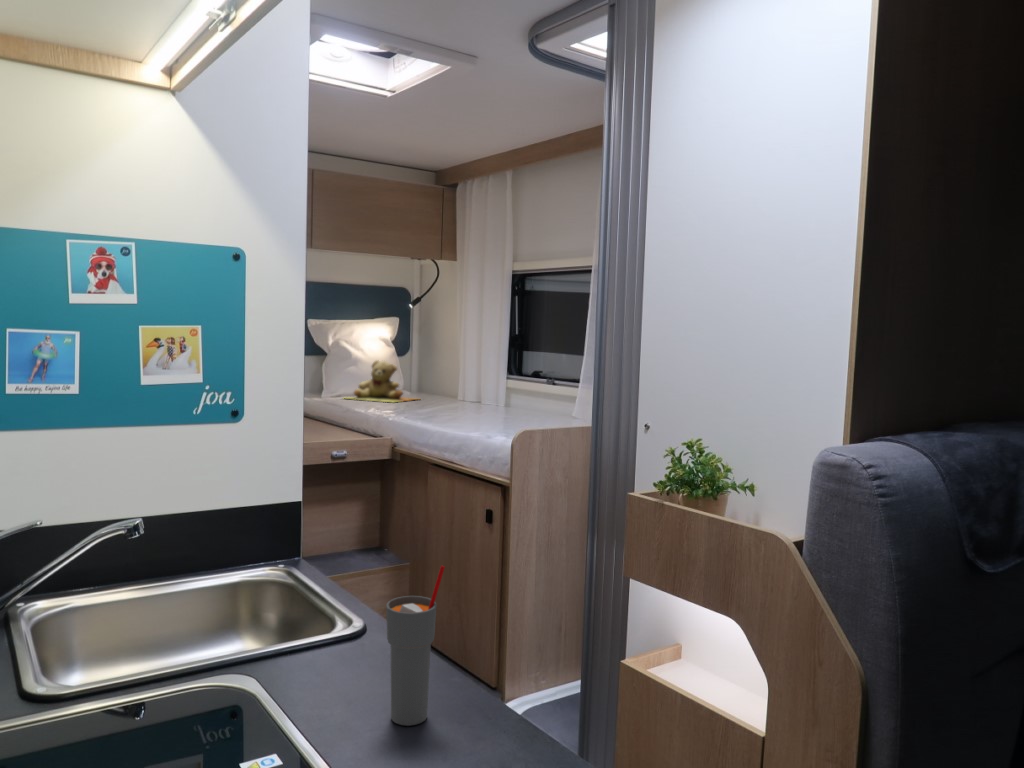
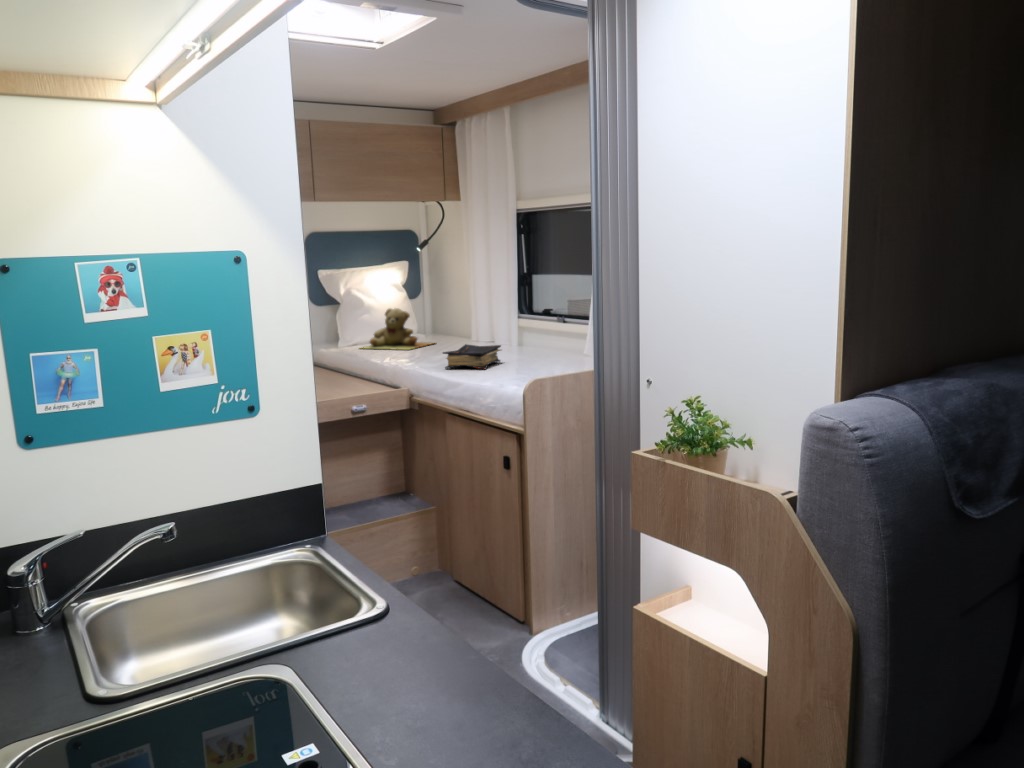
book: none [430,397,492,422] -> present [443,344,501,369]
cup: present [386,566,445,726] -> none [402,568,452,710]

